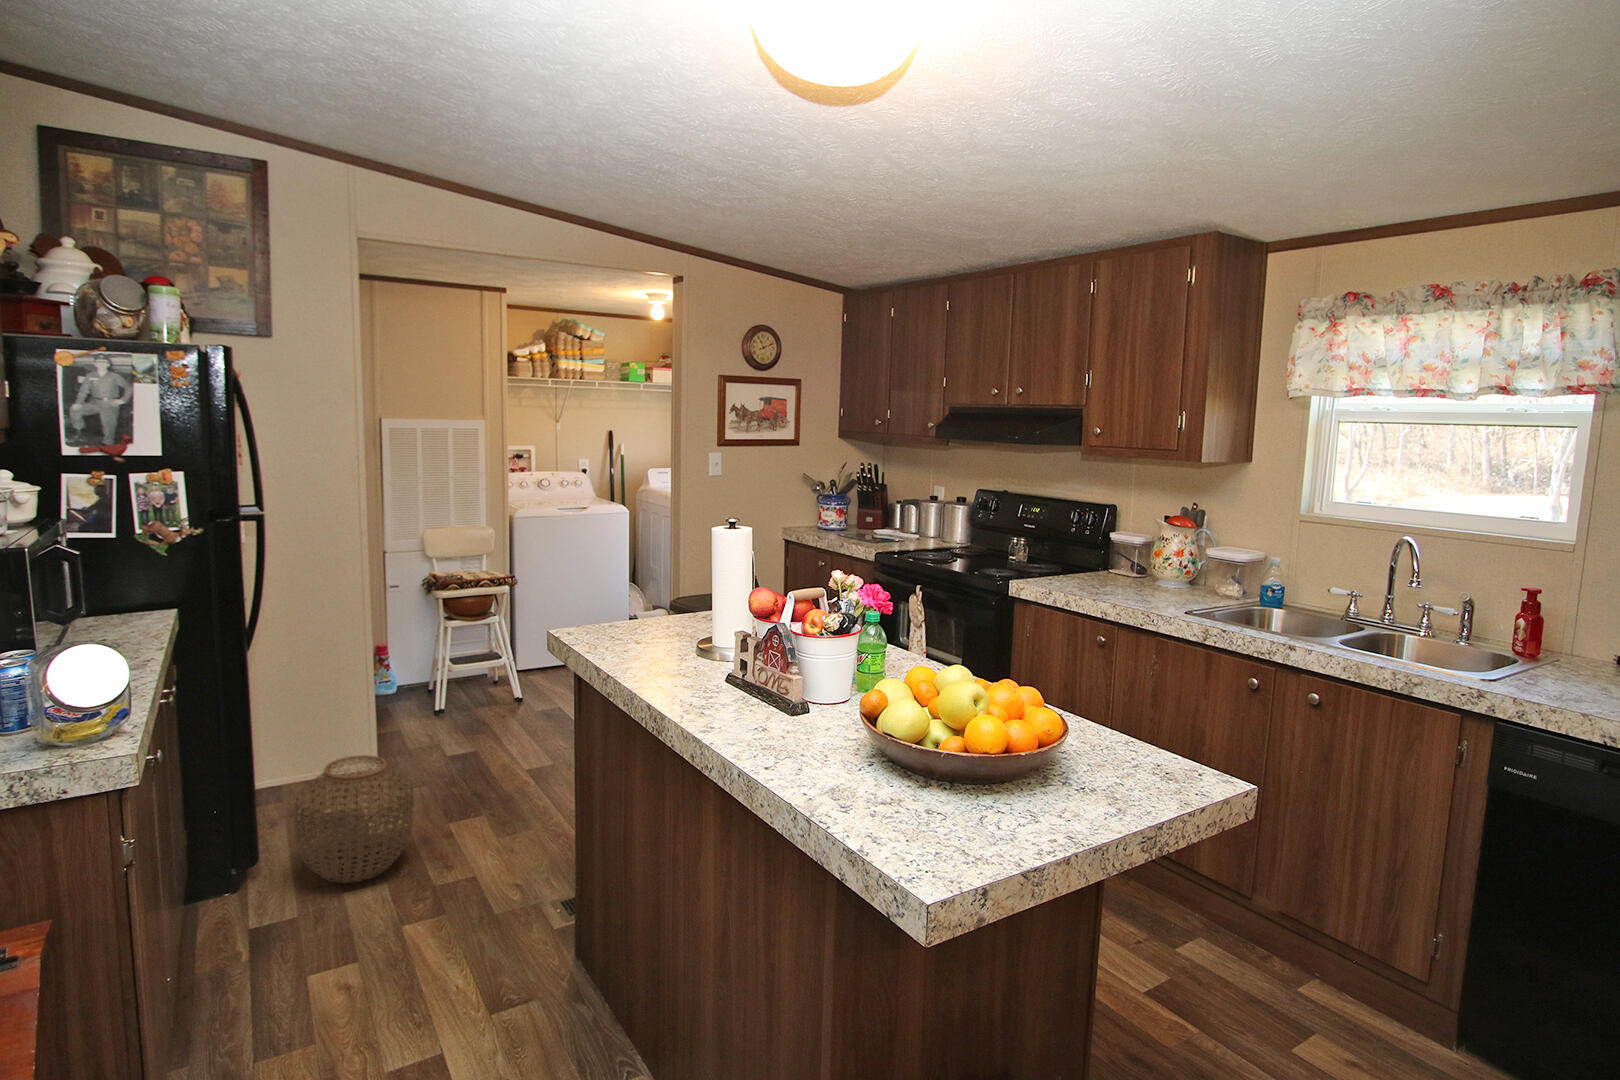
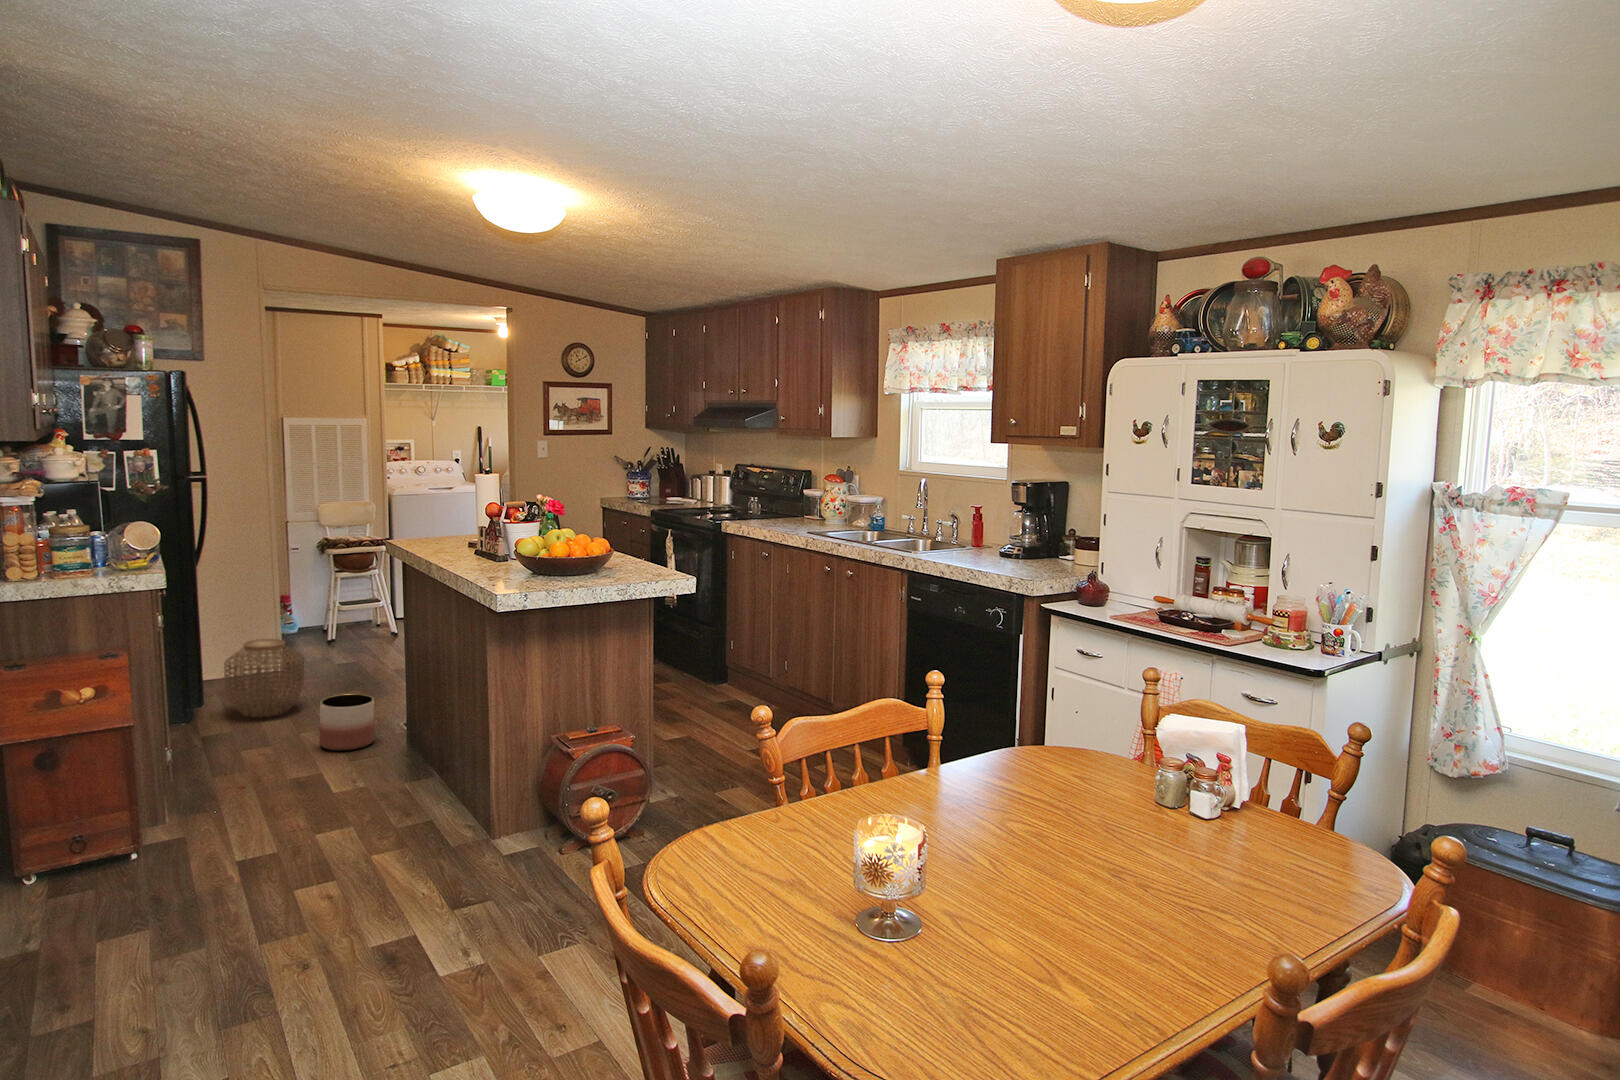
planter: none [443,872,531,982] -> present [320,694,374,751]

